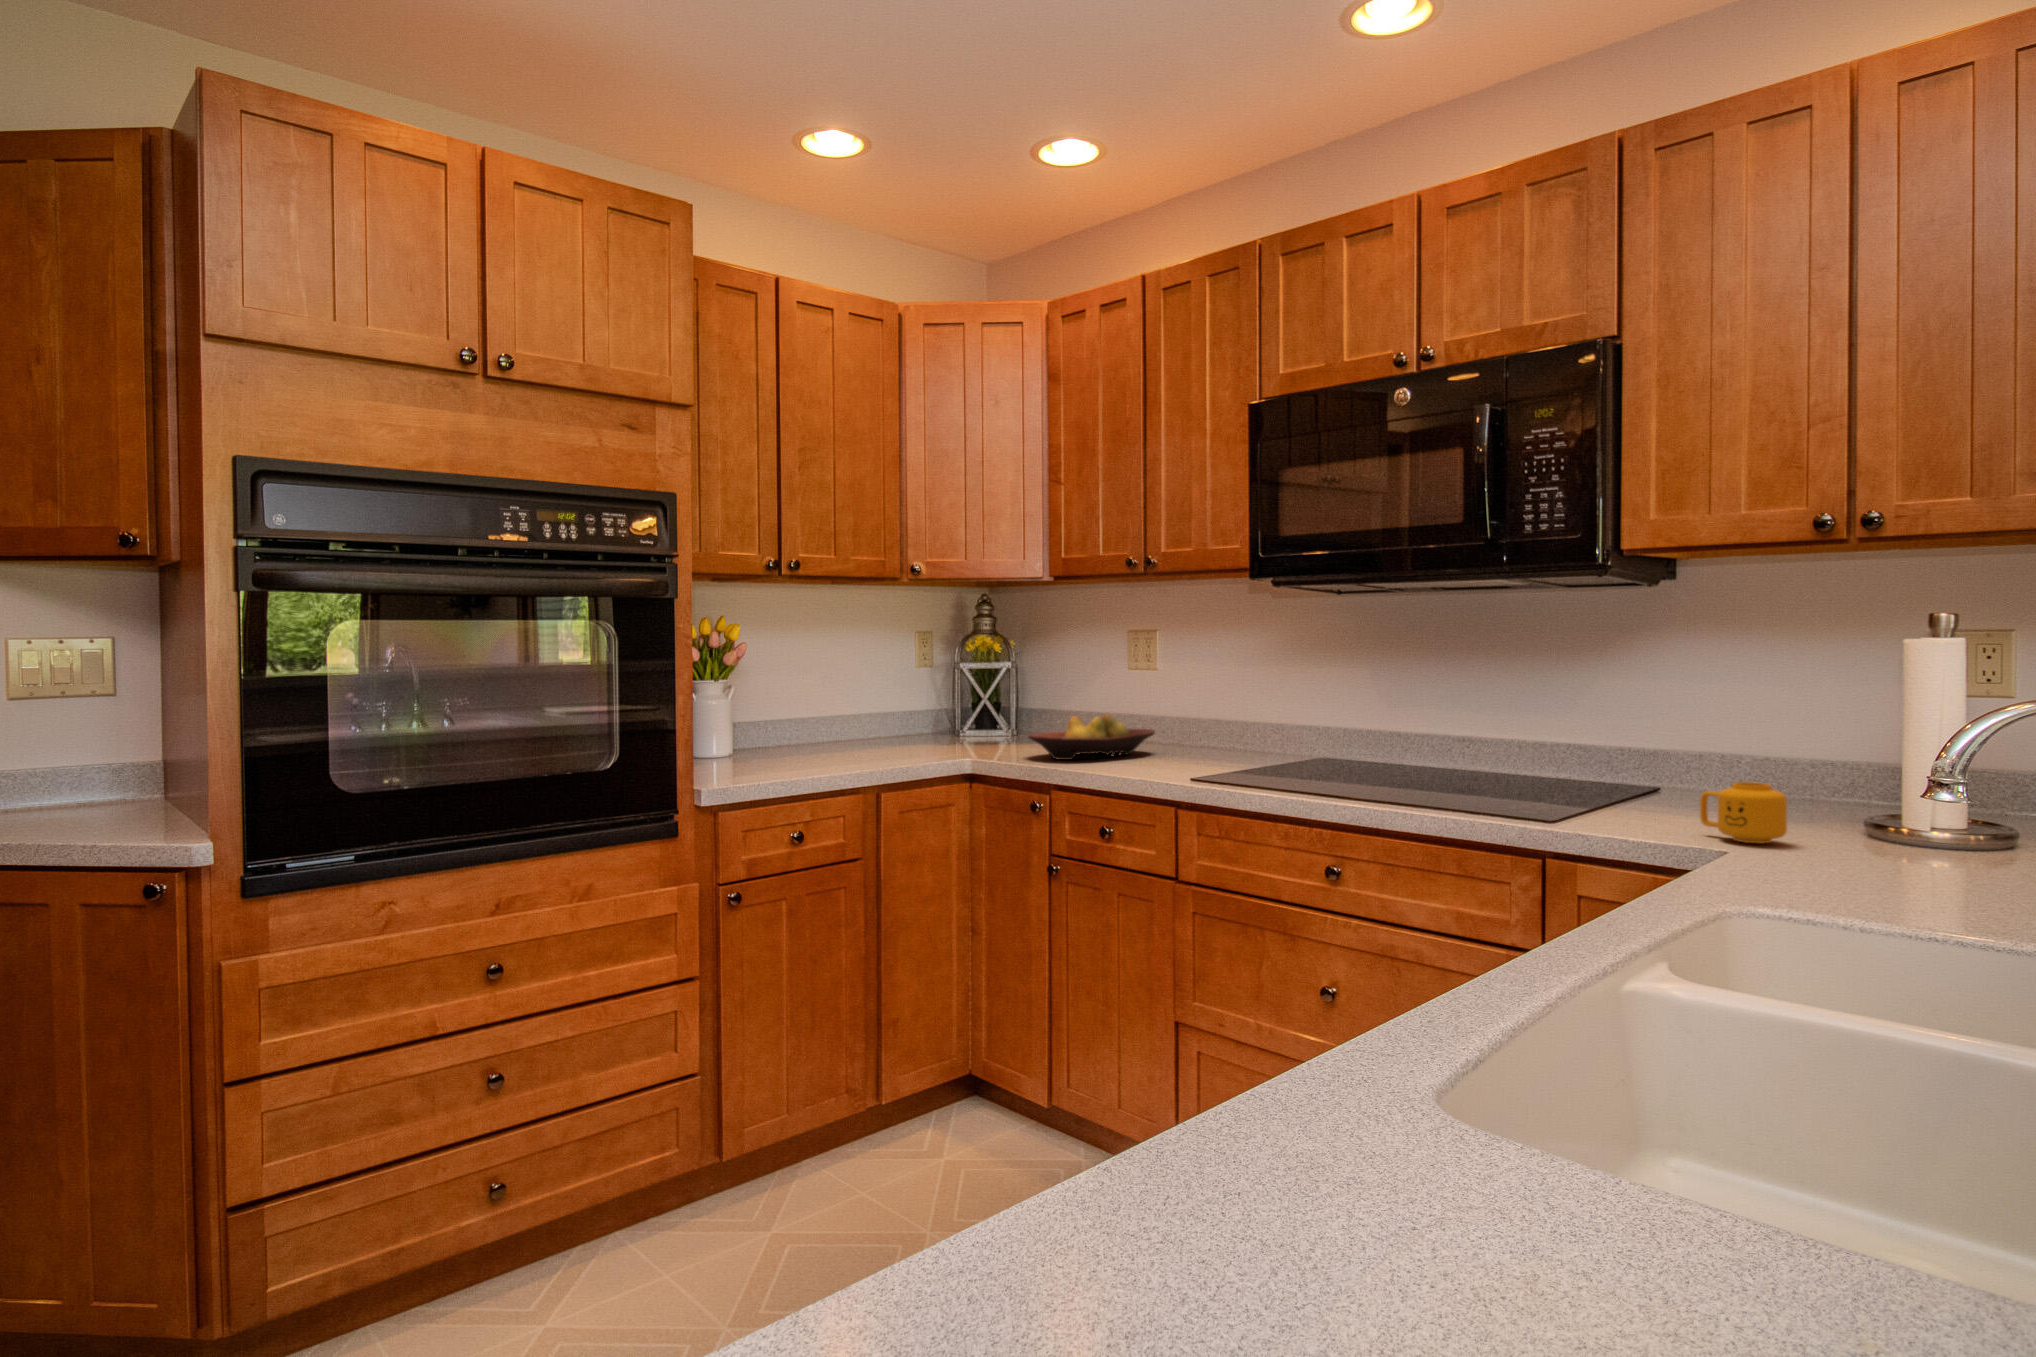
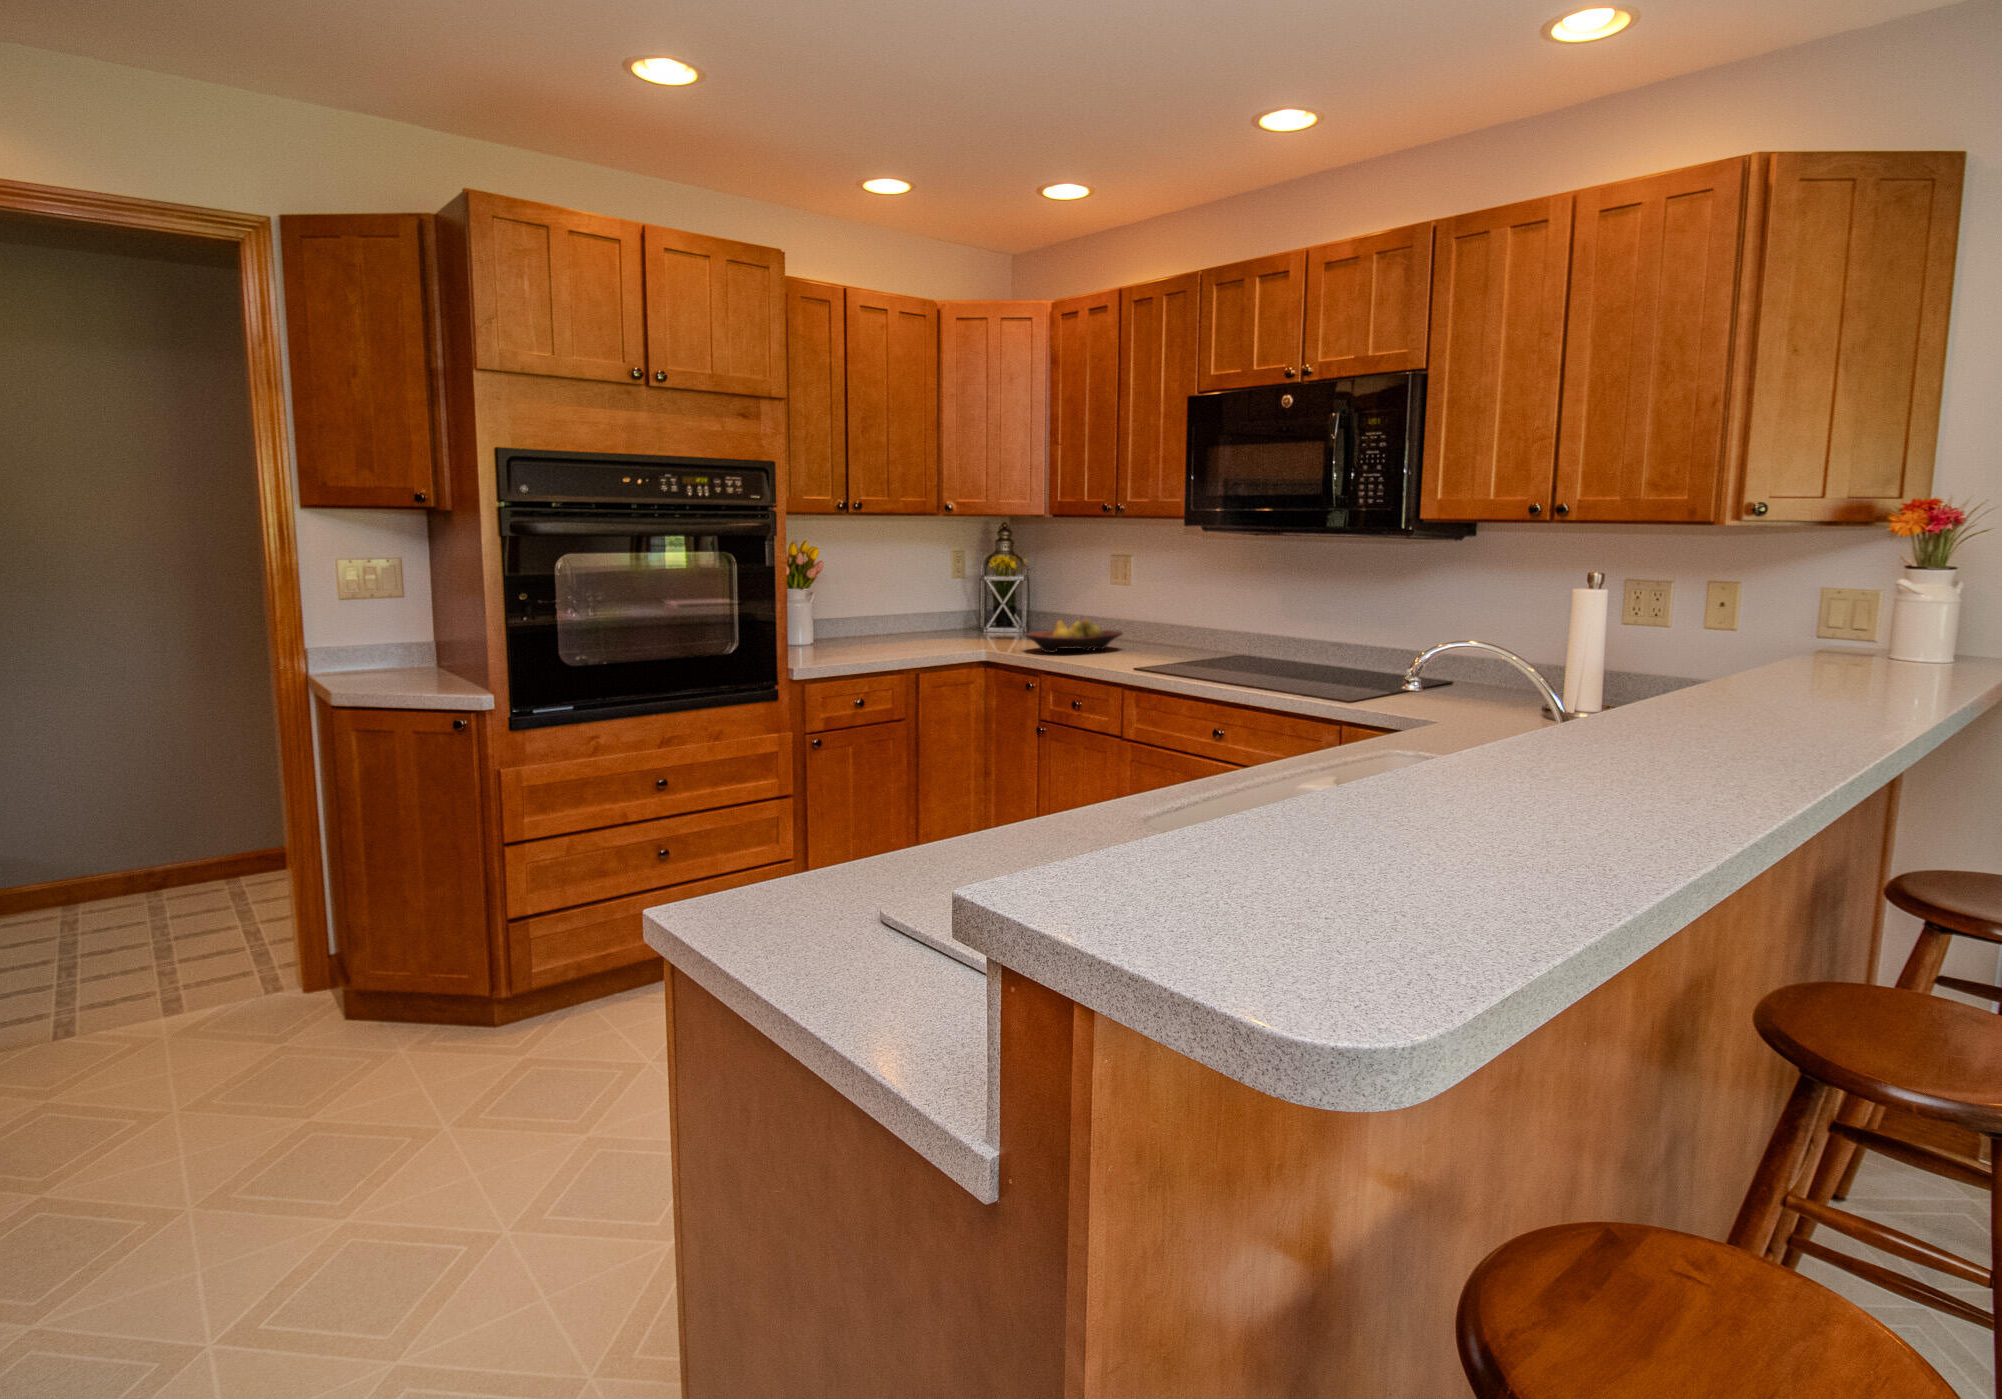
mug: present [1700,782,1787,843] -> none [1433,684,1480,724]

